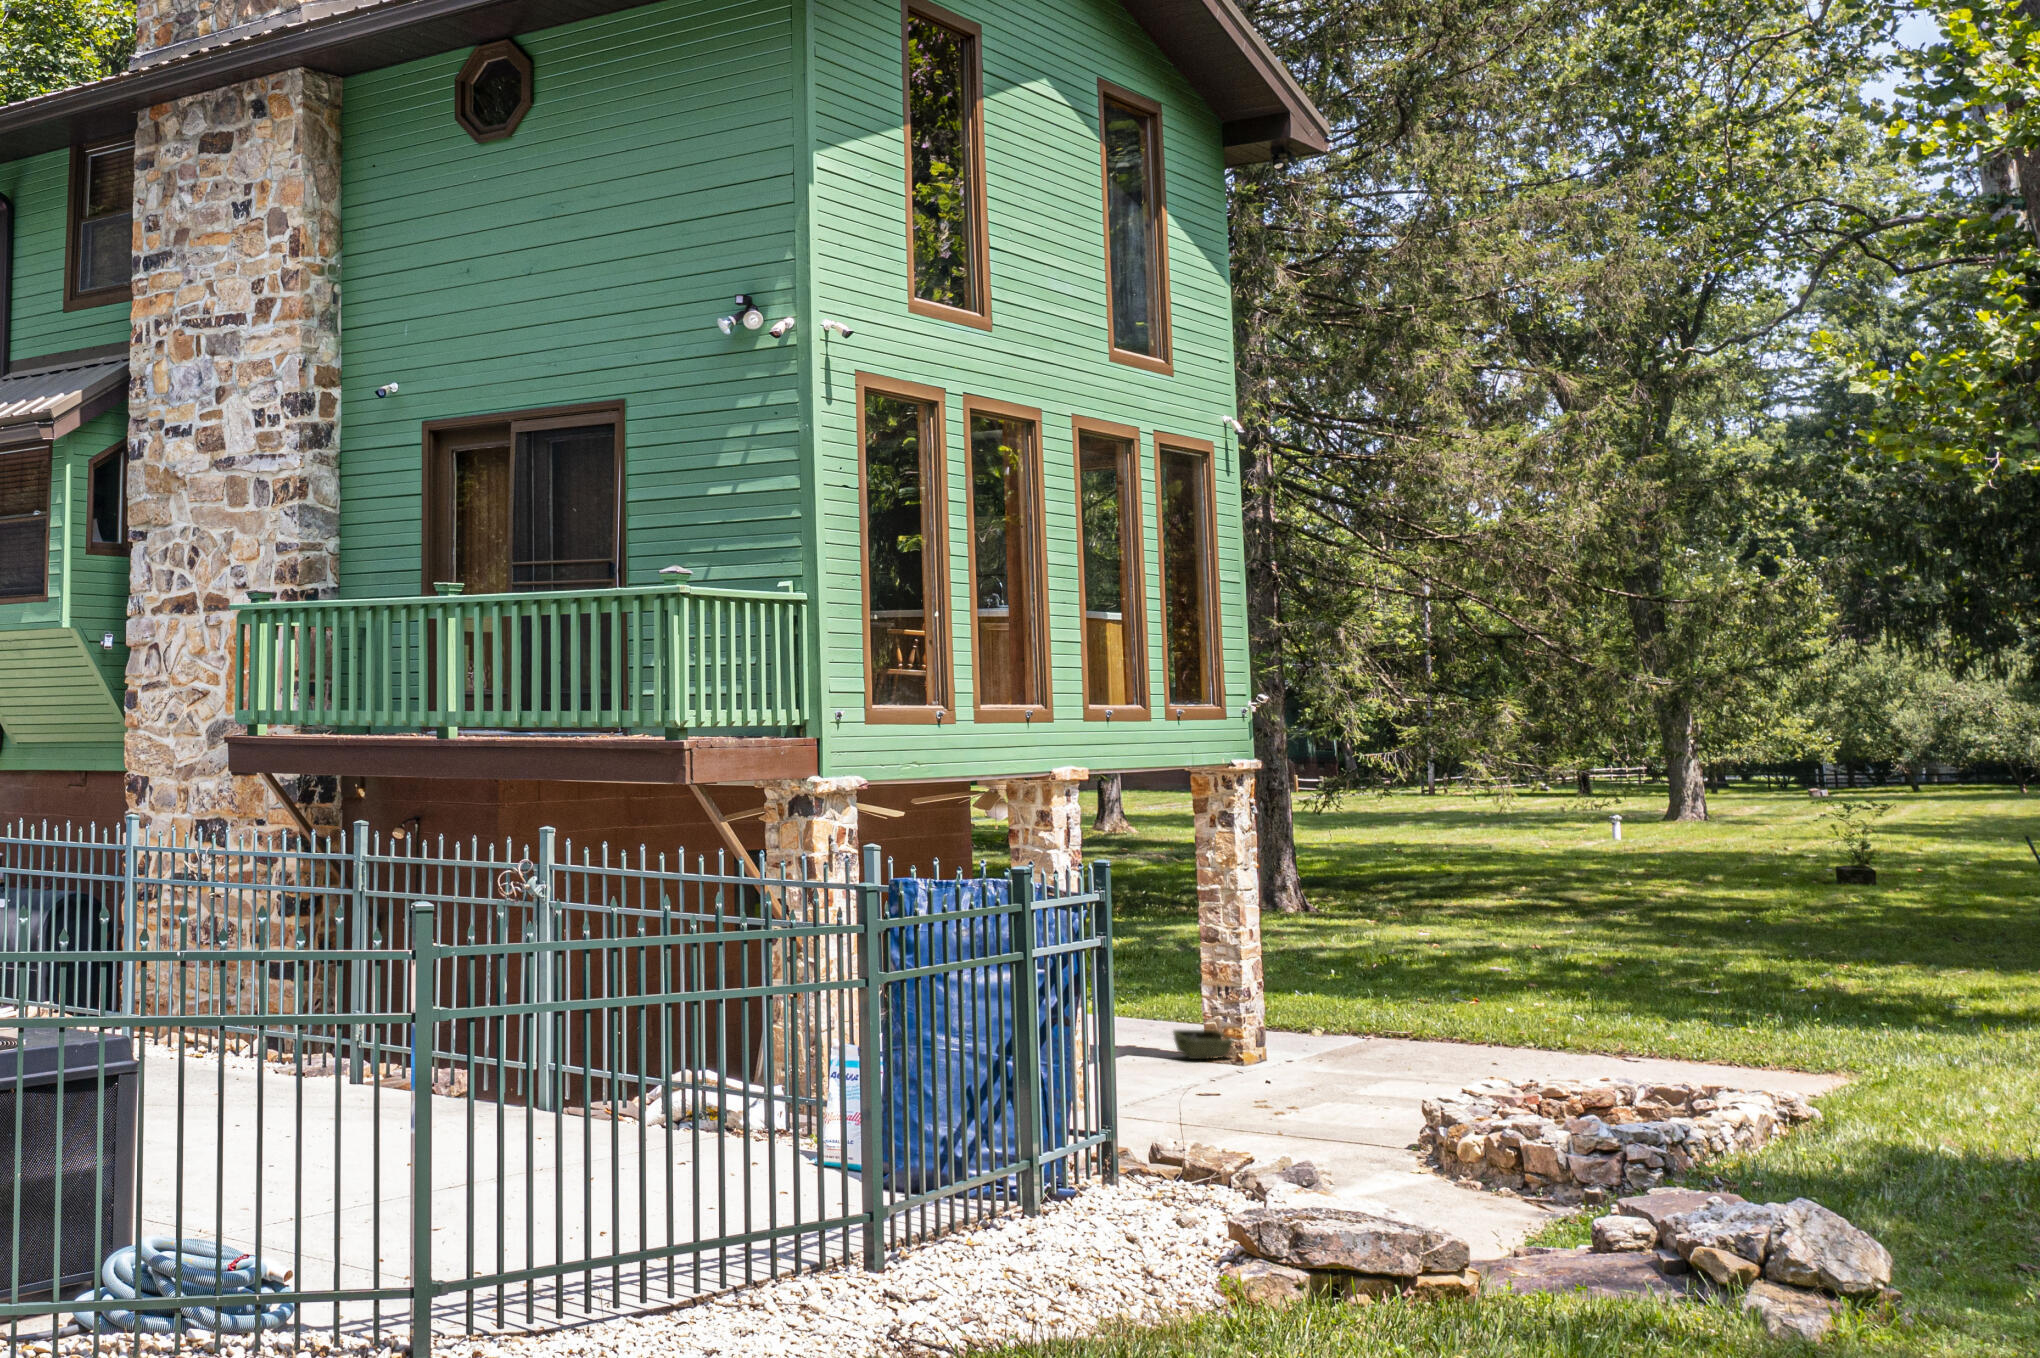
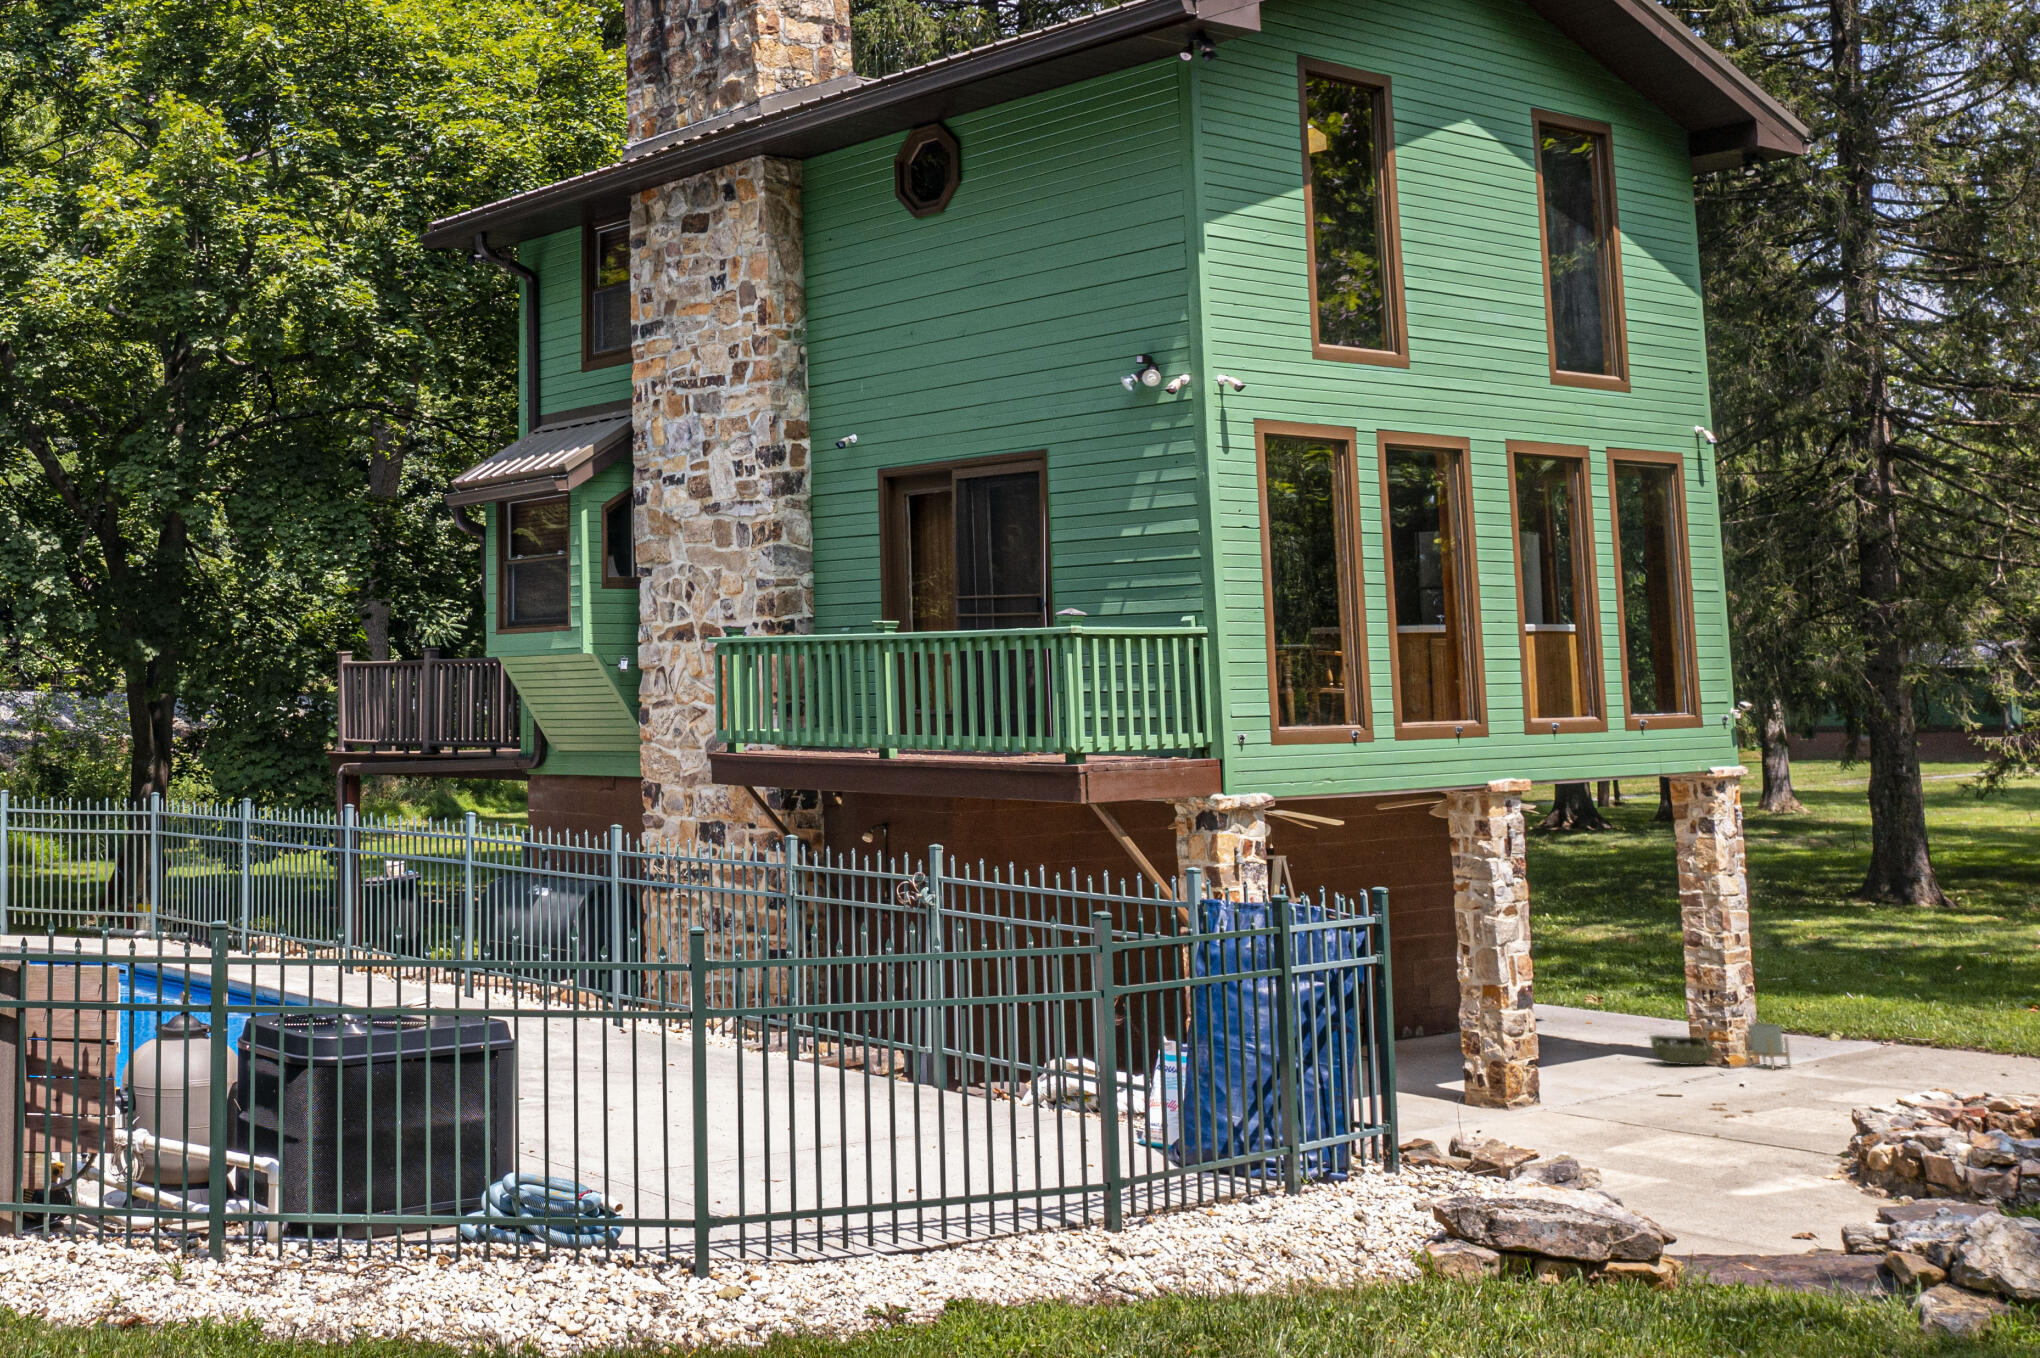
planter: none [1261,1013,1303,1061] -> present [1744,1023,1790,1069]

